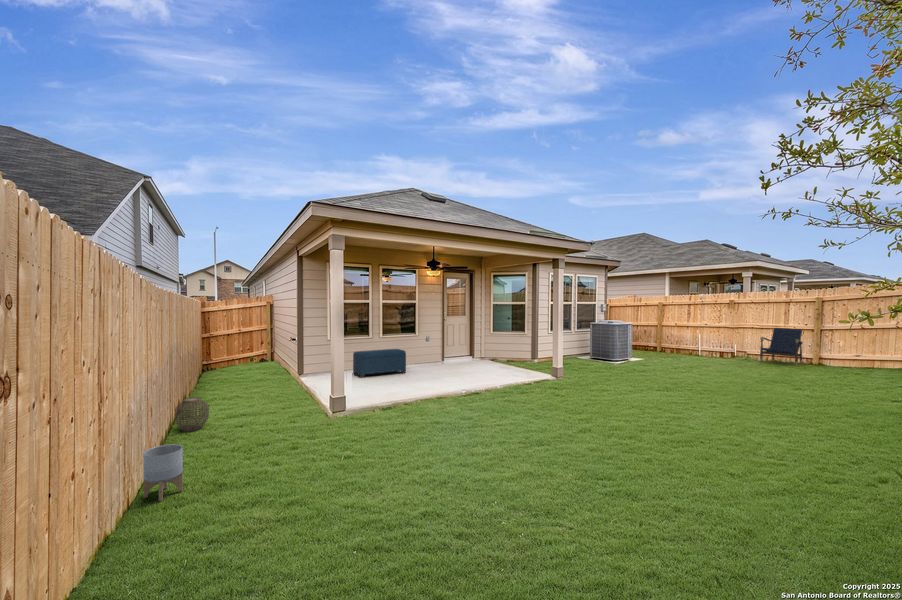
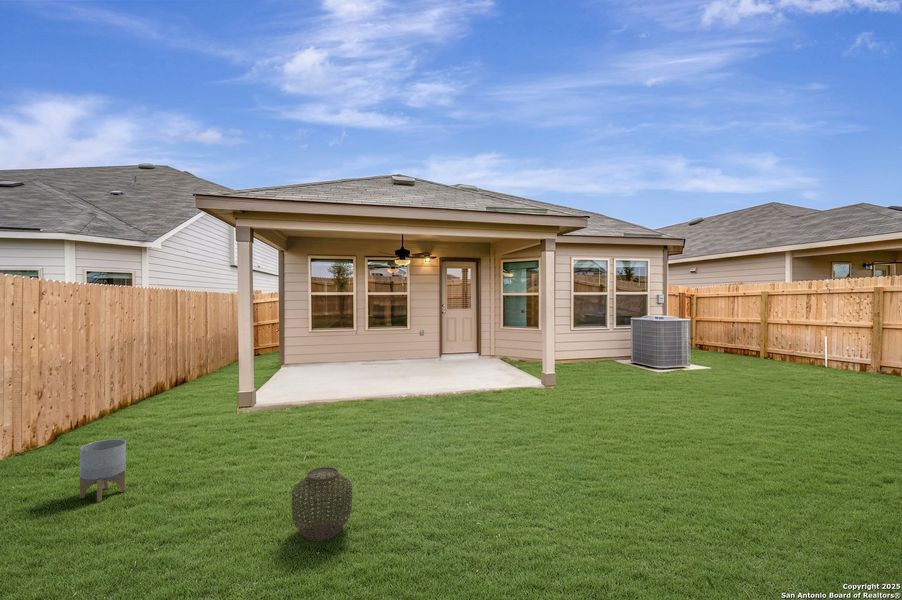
lounge chair: present [760,328,803,366] -> none [761,330,805,370]
bench: present [353,349,406,378] -> none [327,347,385,378]
woven basket: present [175,397,209,431] -> present [292,467,352,541]

